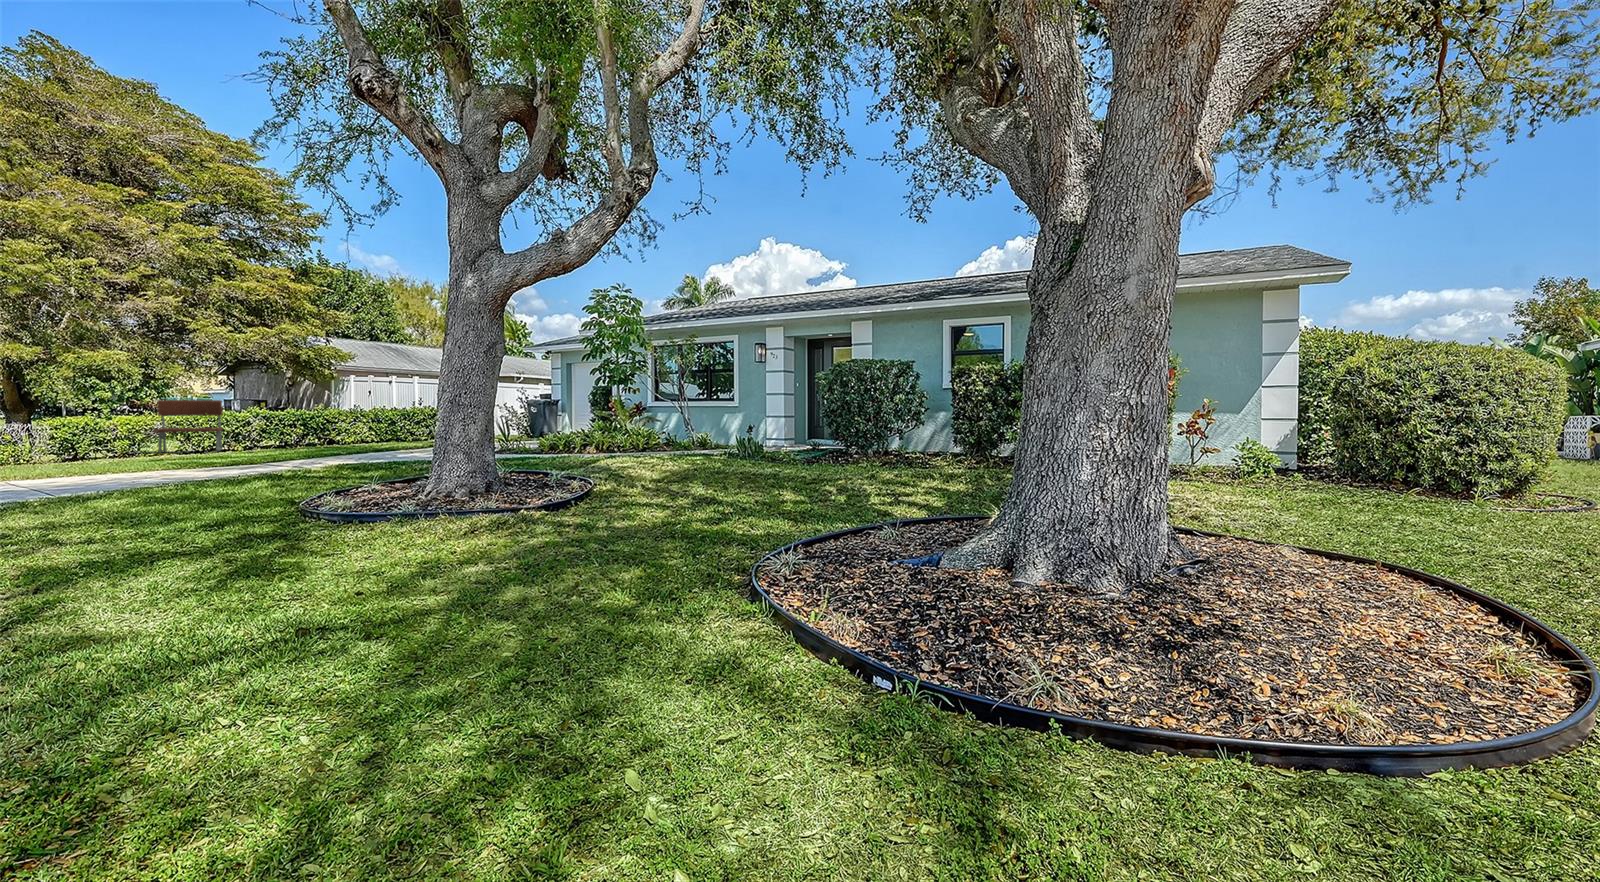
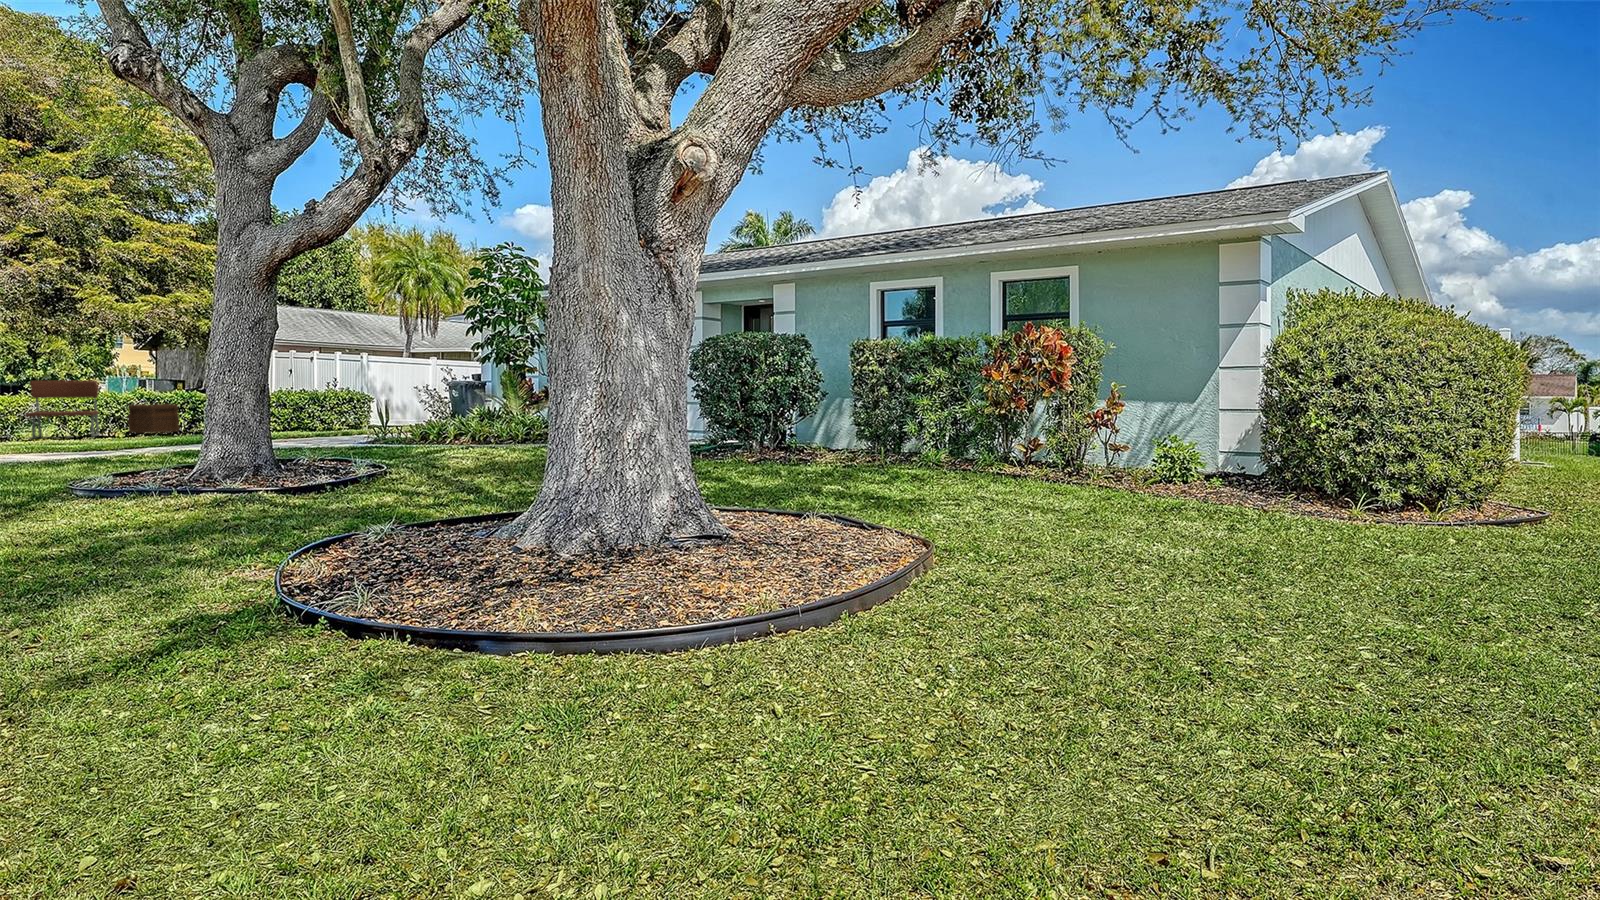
wooden crate: none [246,422,295,449] -> present [128,403,180,433]

